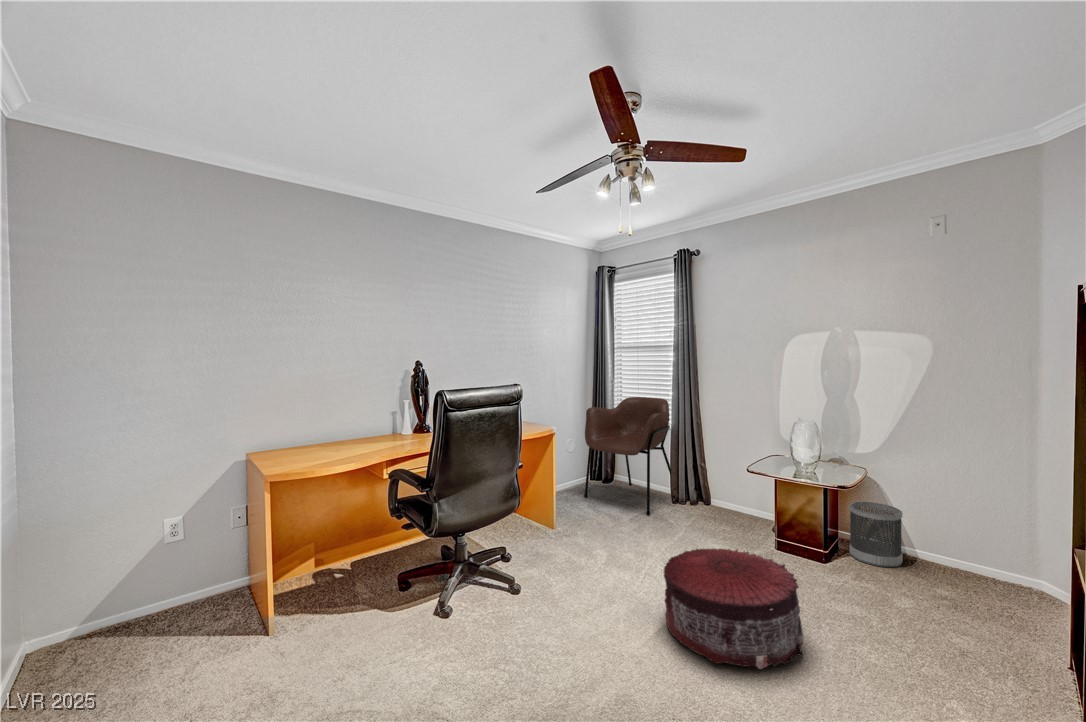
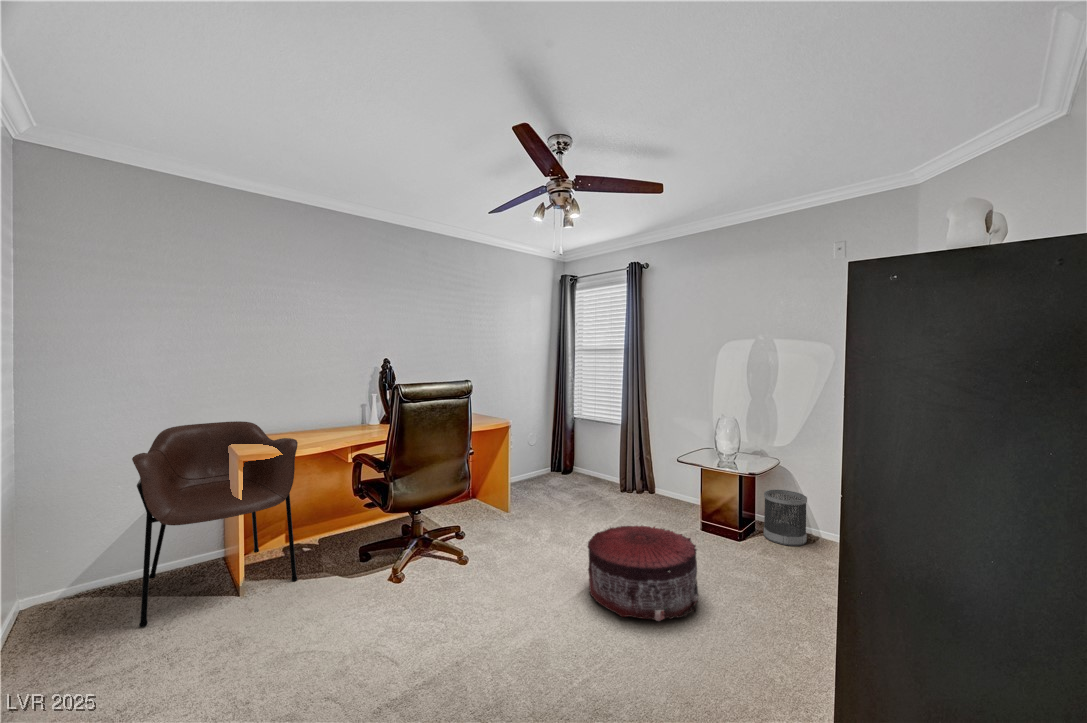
armchair: present [584,397,671,515] -> present [132,421,298,627]

